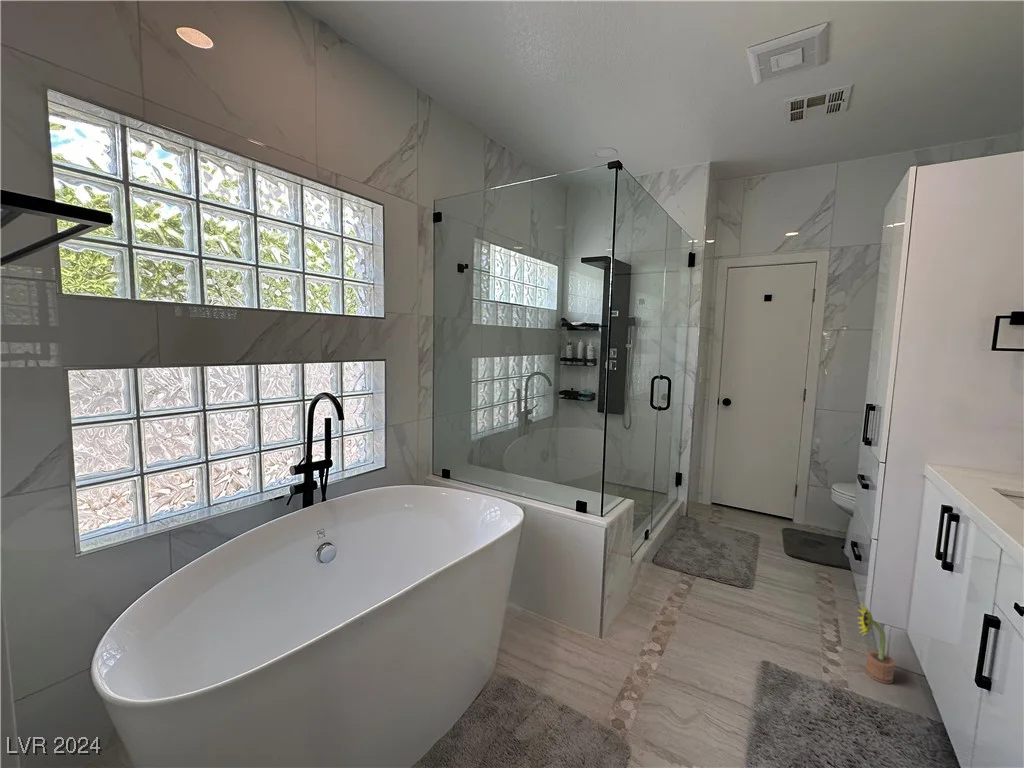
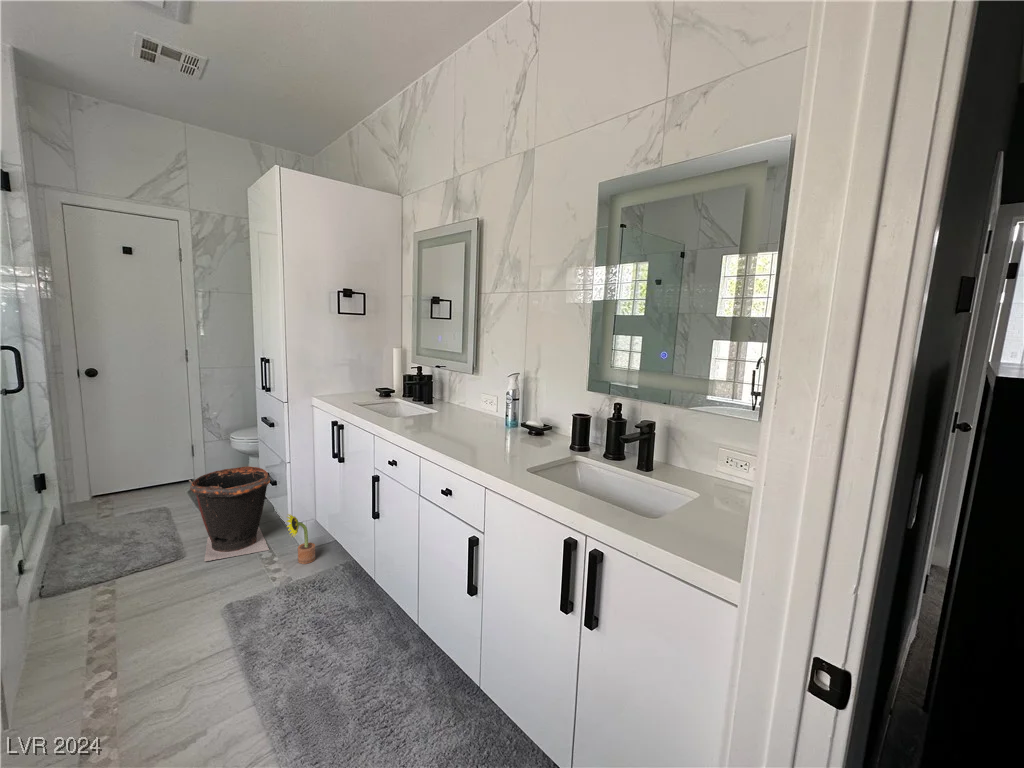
waste bin: none [765,516,853,633] -> present [189,466,270,561]

